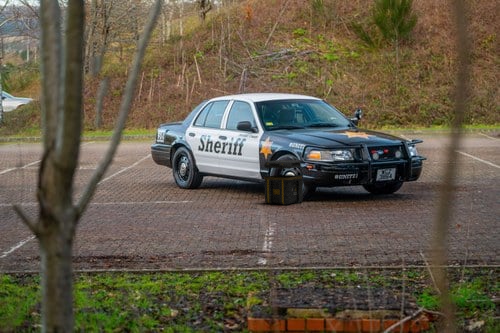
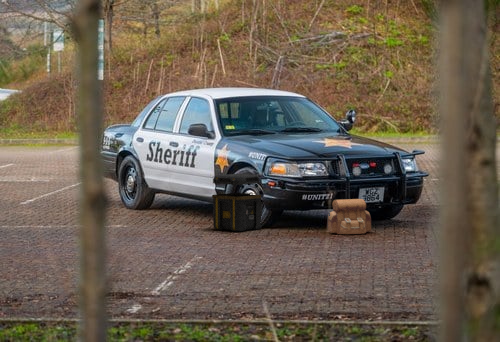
backpack: none [357,178,390,205] -> present [328,199,371,234]

